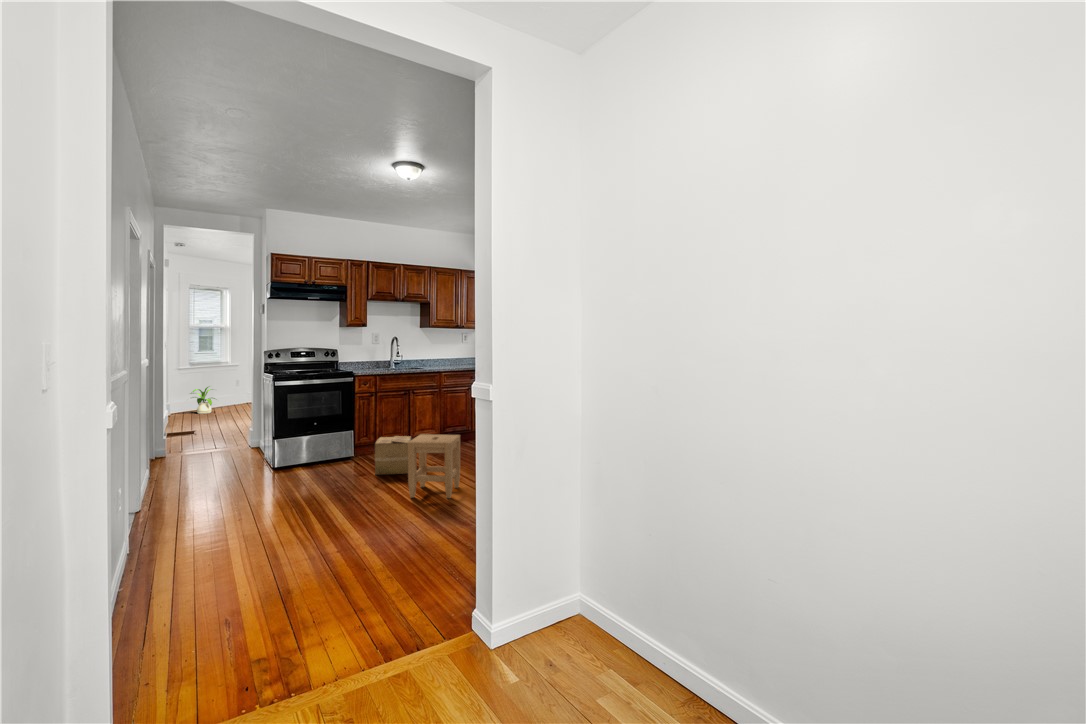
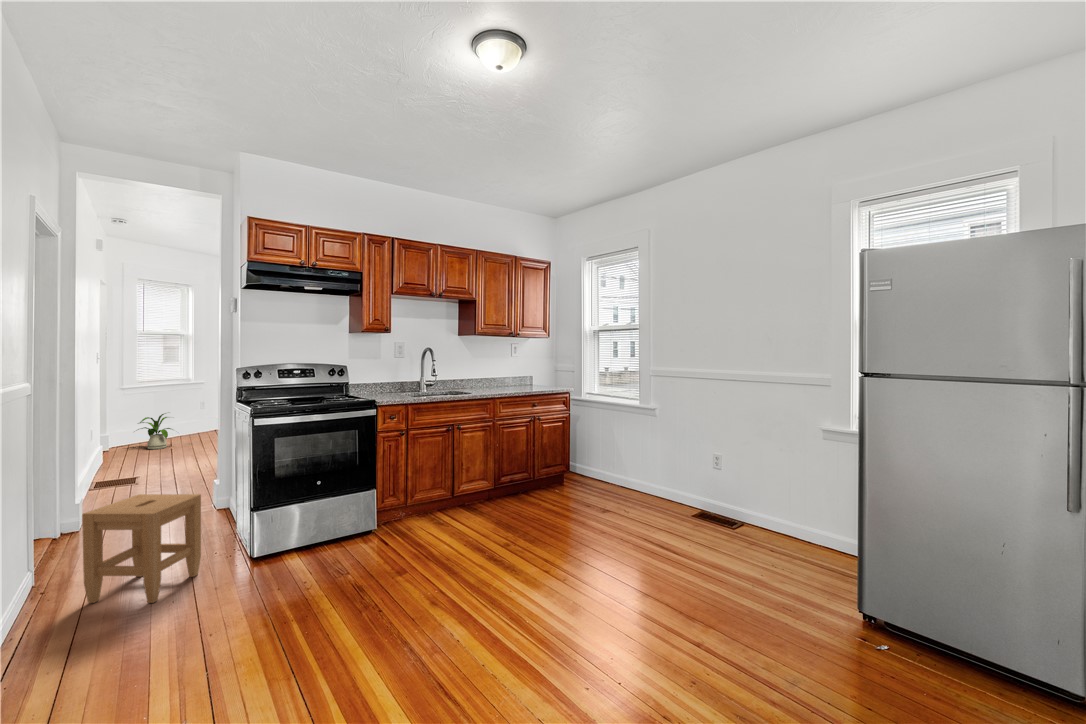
stool: present [408,434,460,498] -> present [82,494,201,603]
cardboard box: present [375,436,411,475] -> none [418,501,477,571]

